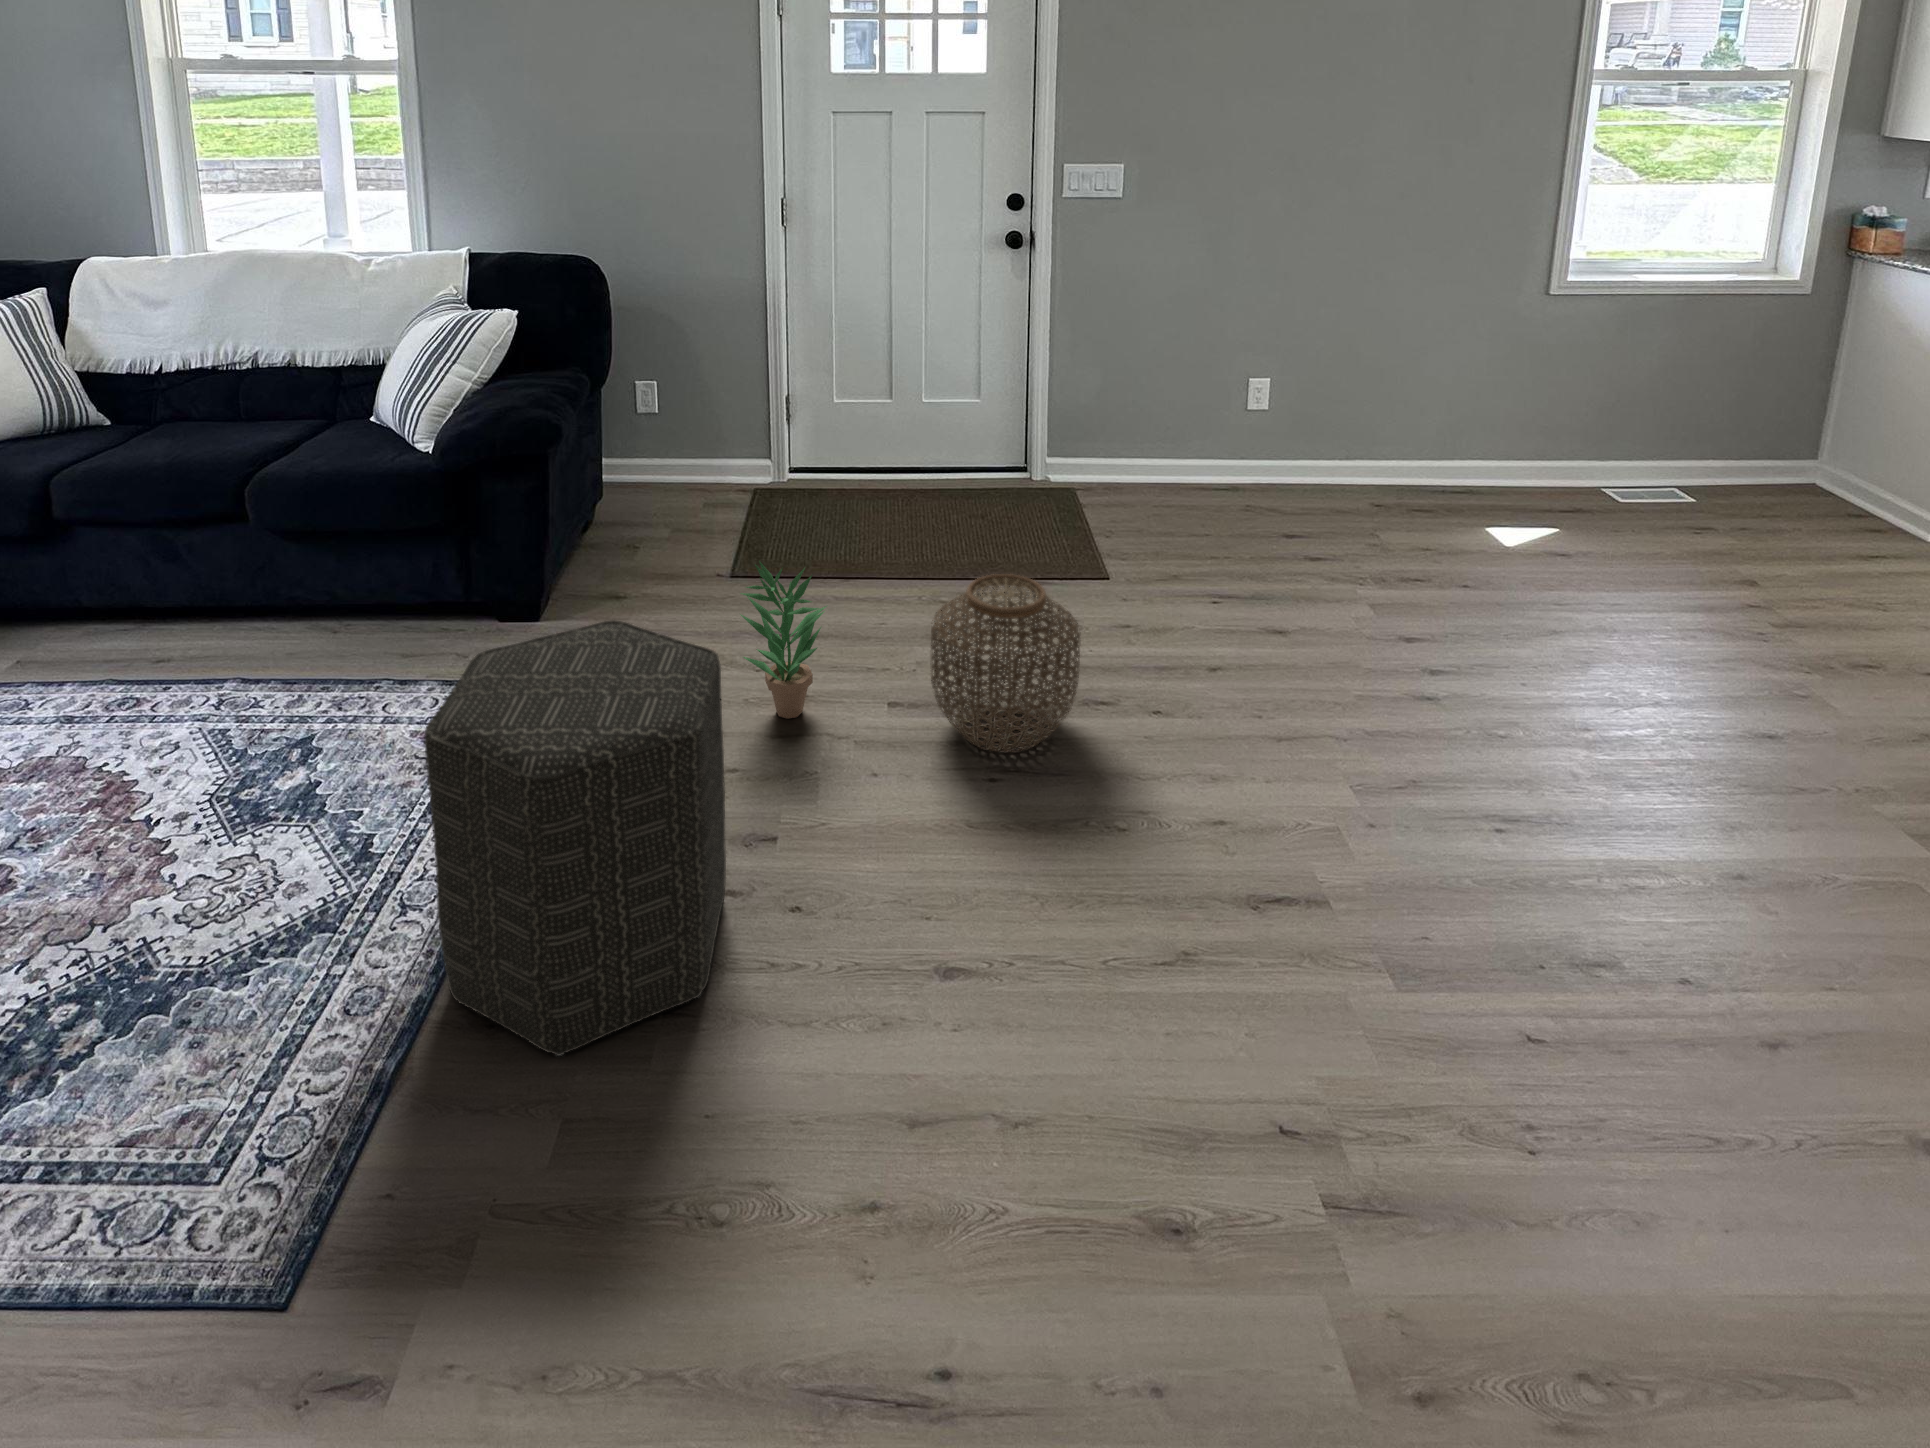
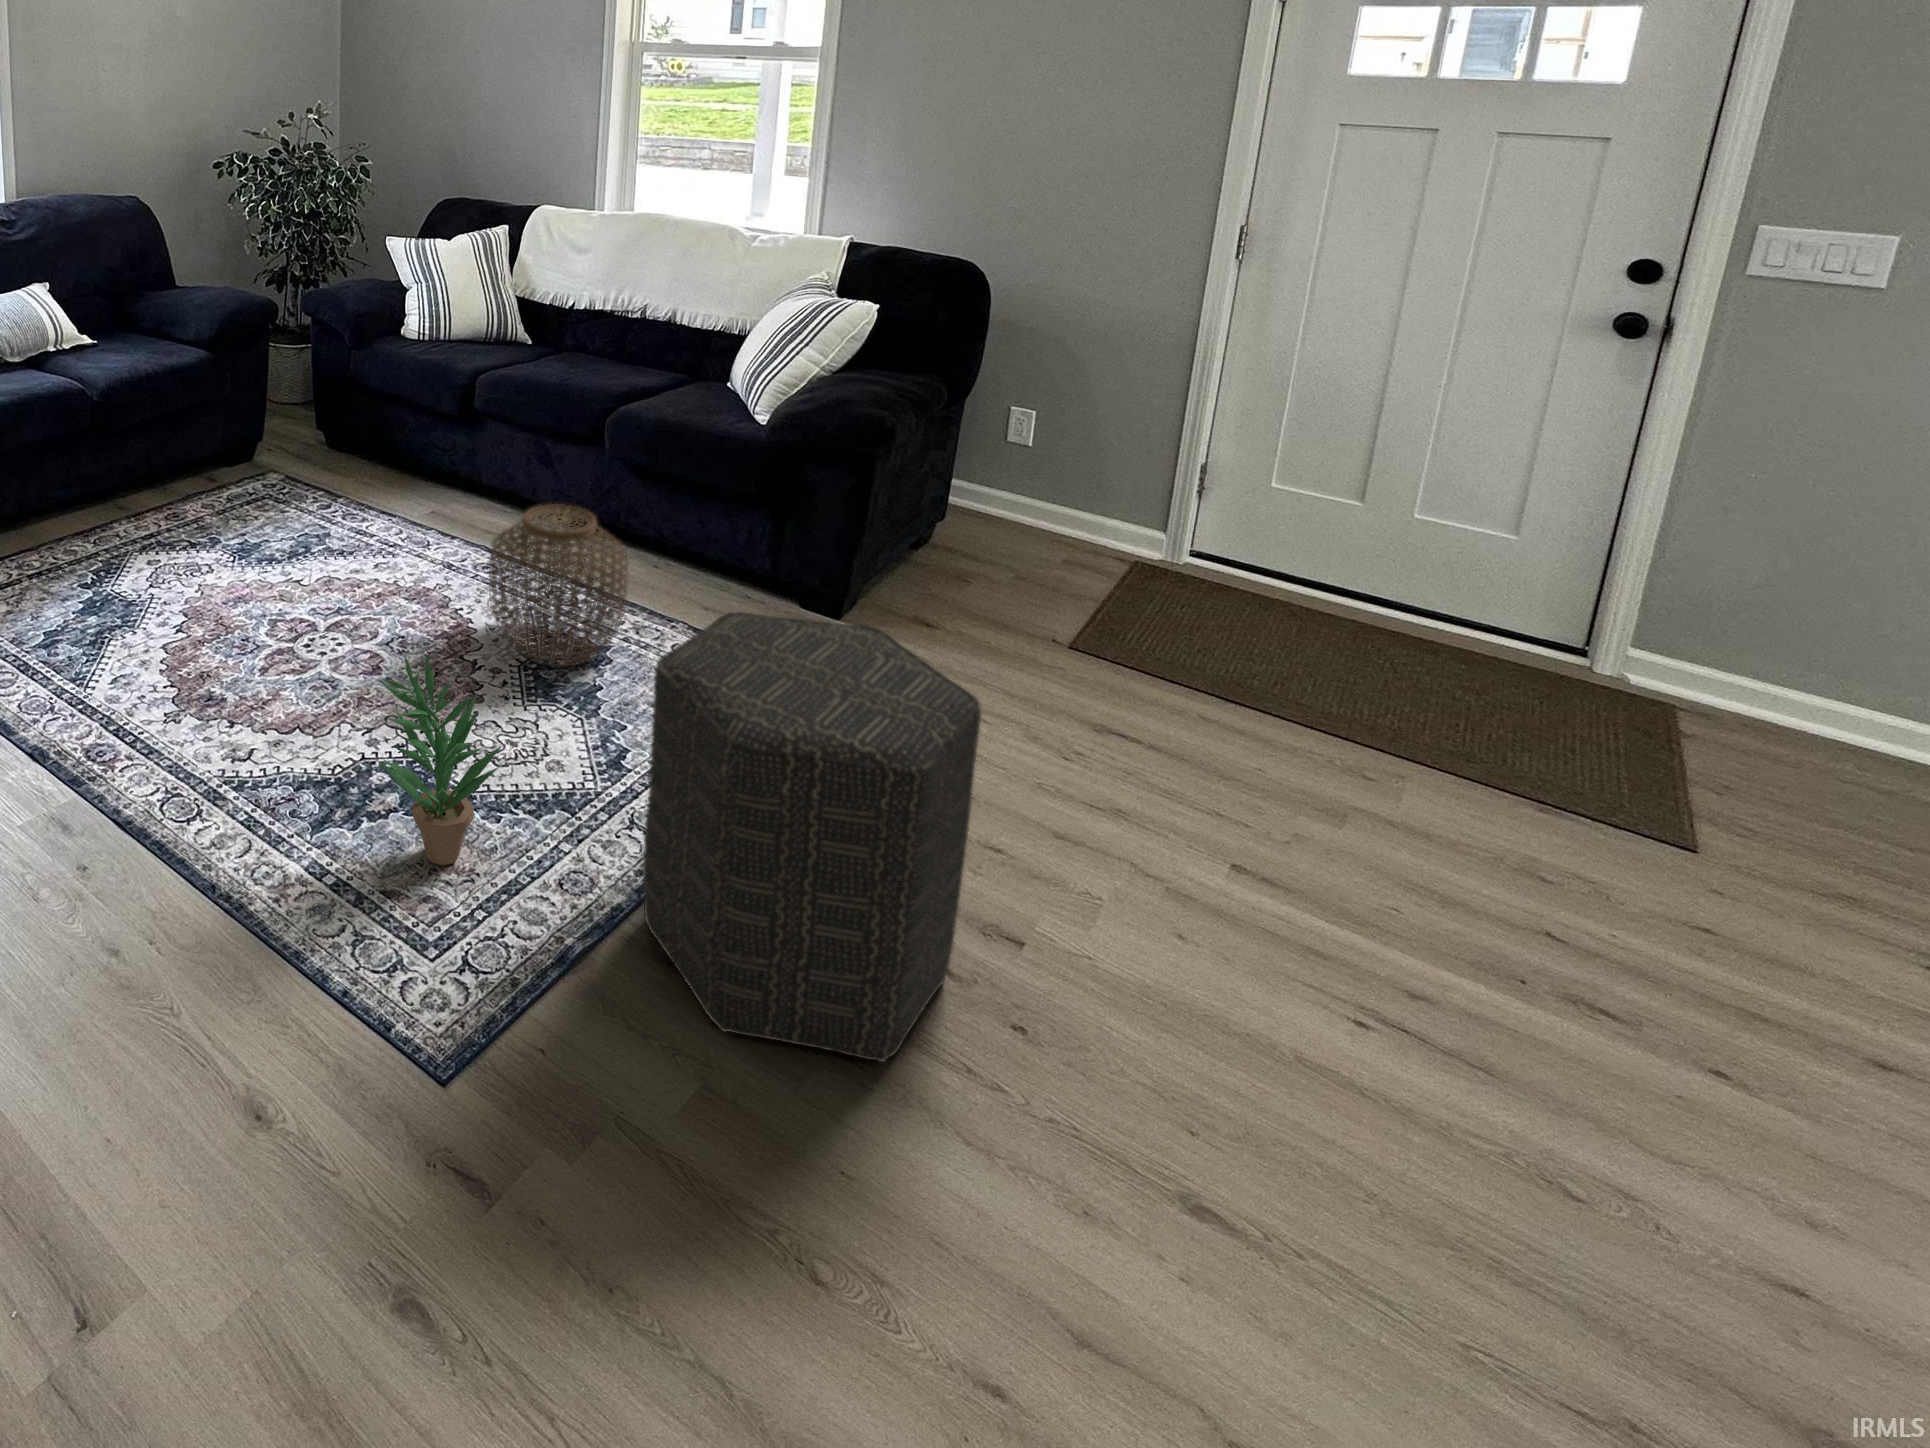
potted plant: present [740,561,827,719] -> present [378,655,502,866]
woven basket: present [931,574,1080,752] -> present [489,504,628,666]

